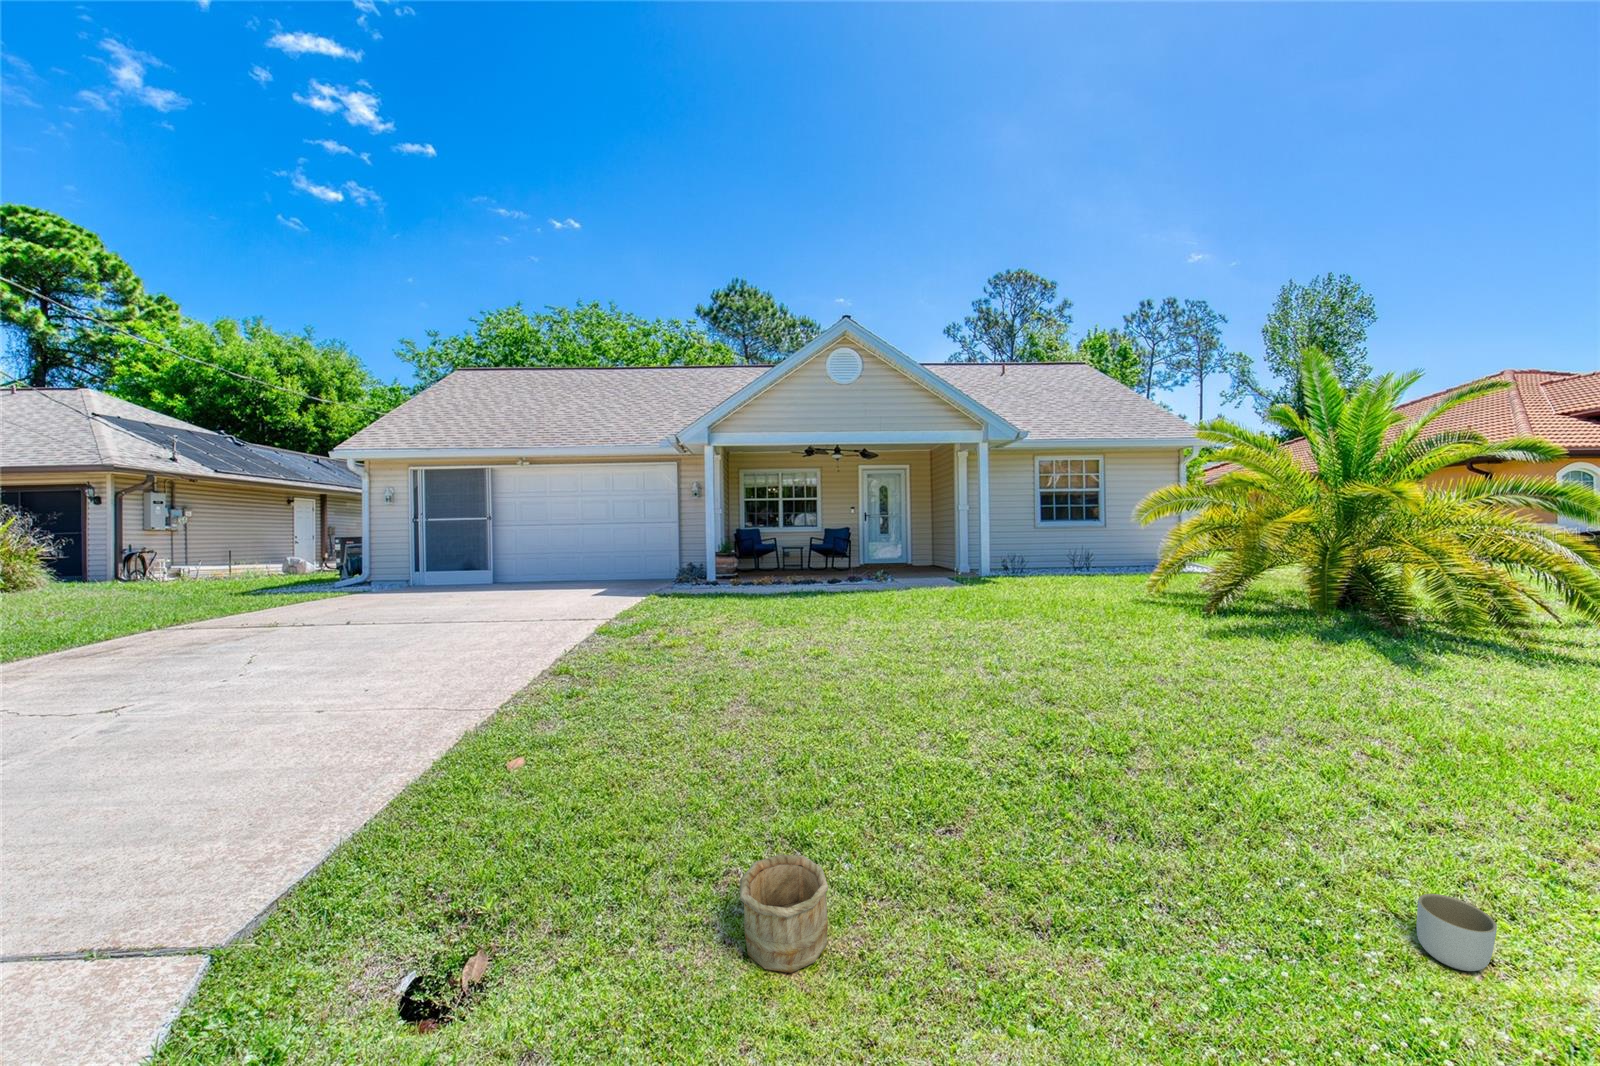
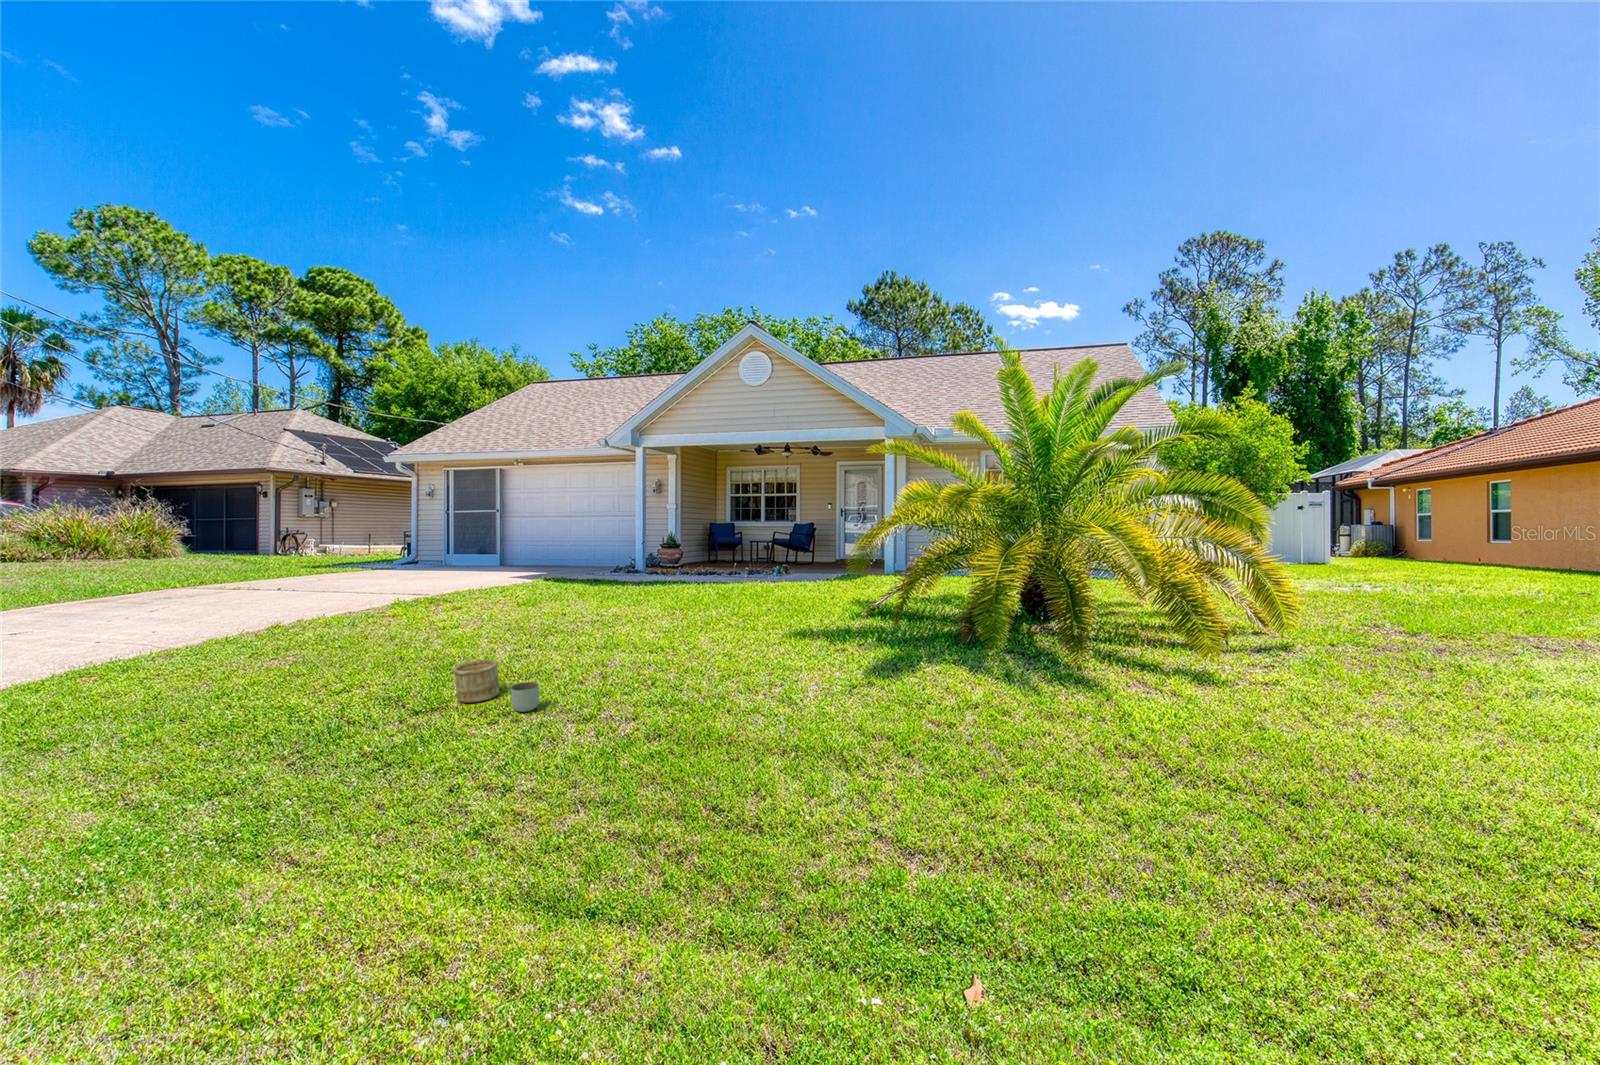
wooden bucket: present [740,855,828,973] -> present [453,660,499,703]

